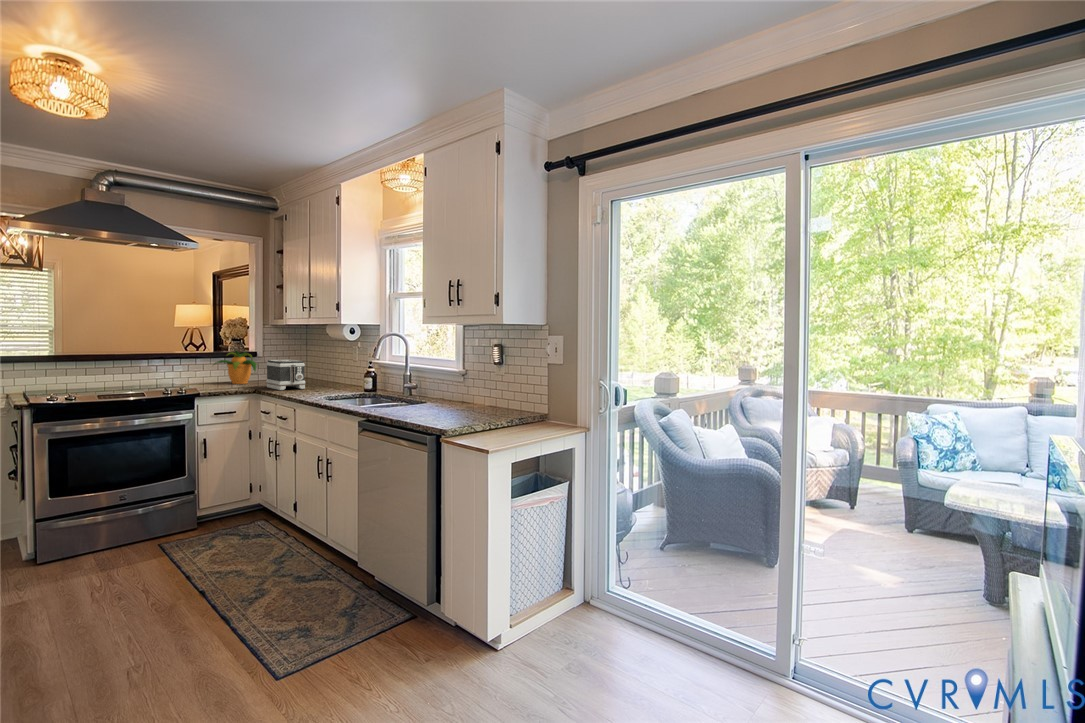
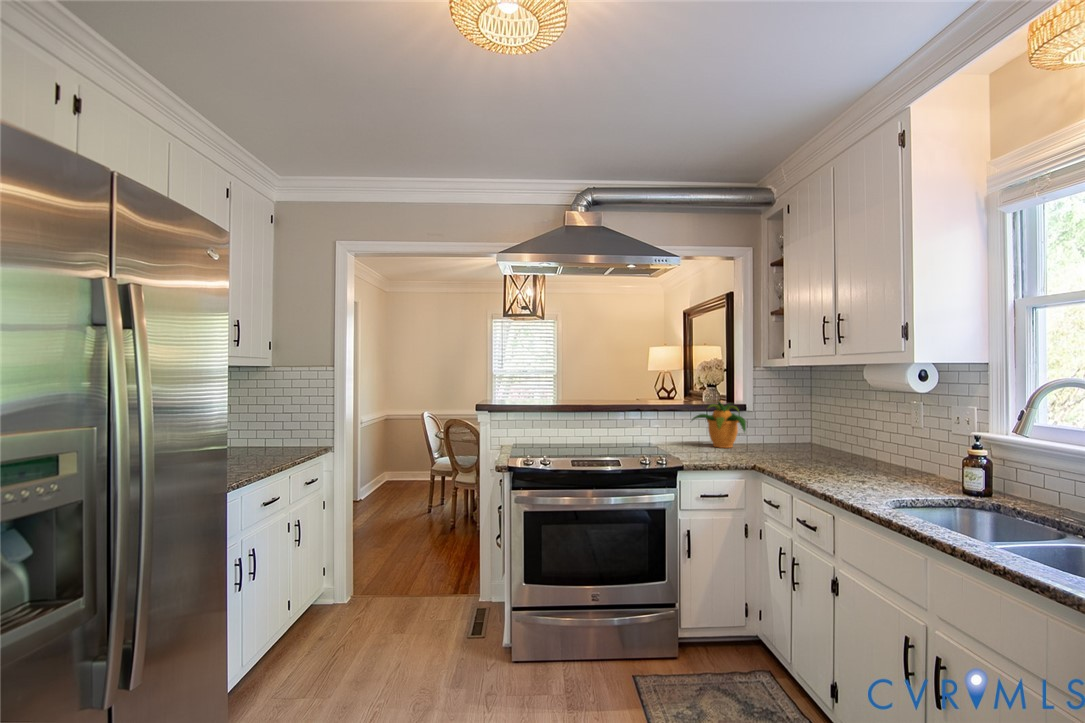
toaster: present [266,360,305,390] -> none [765,419,831,470]

